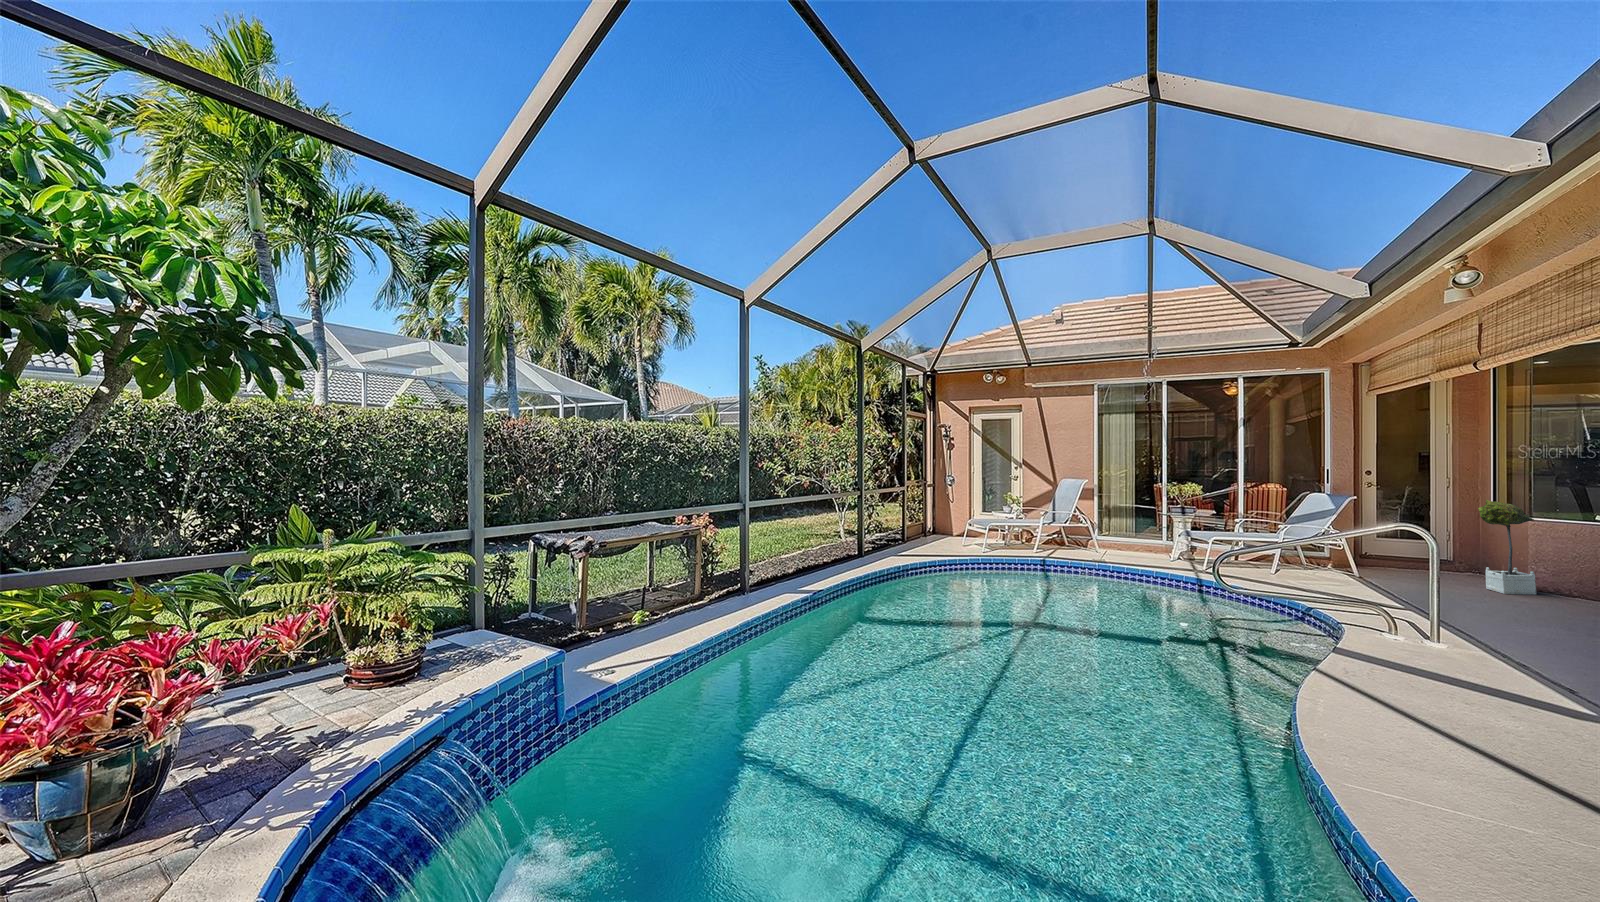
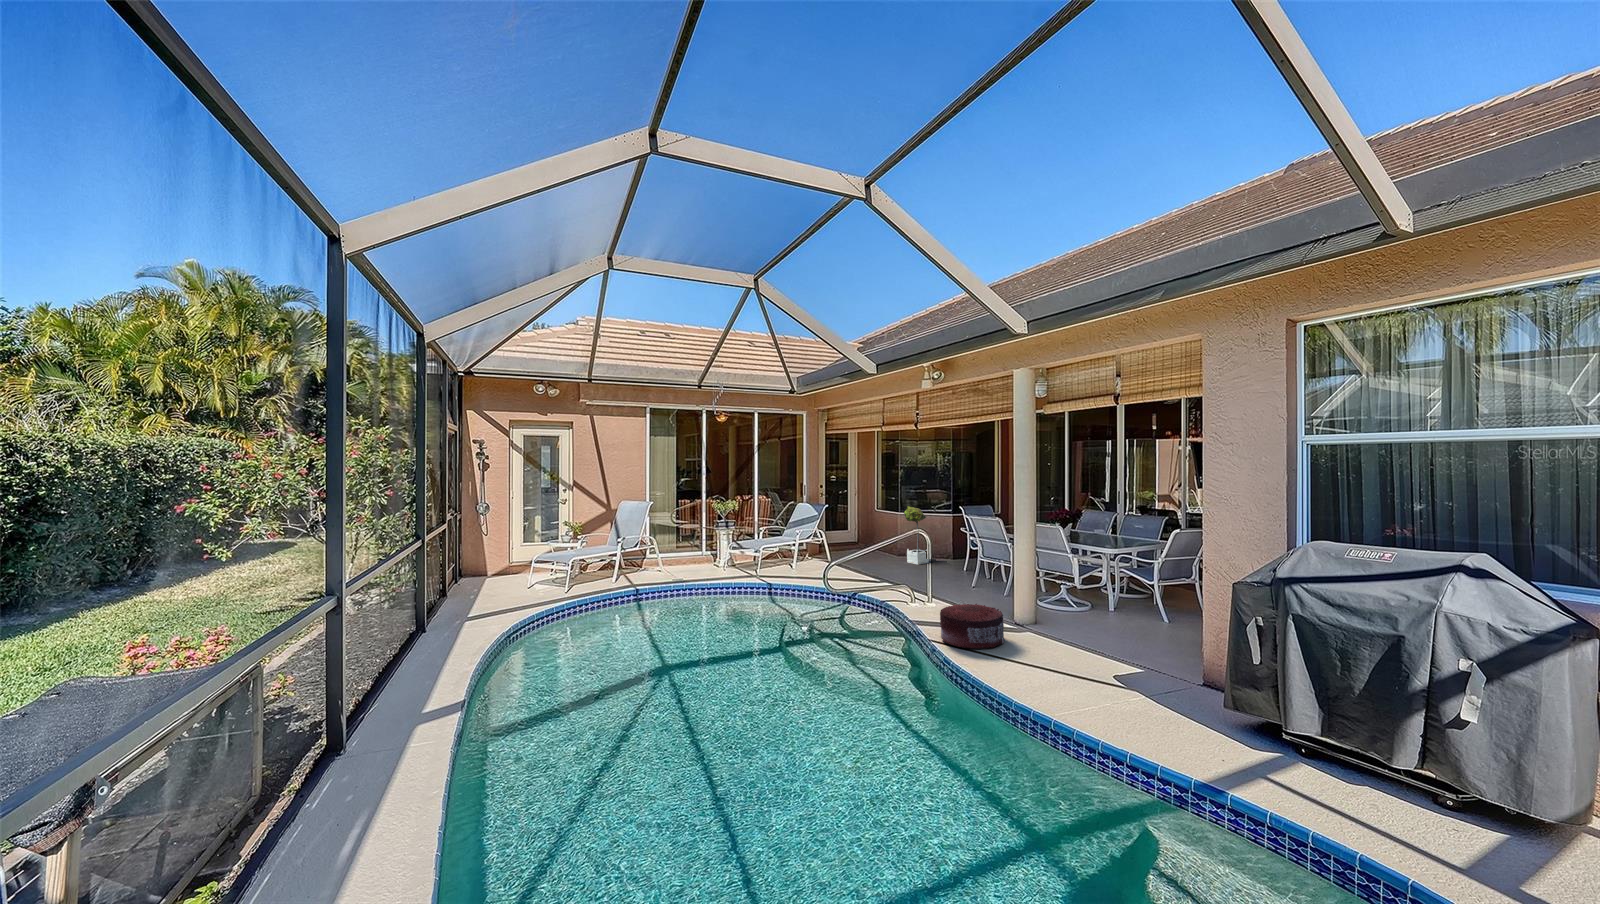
pouf: none [1344,628,1490,706] -> present [940,604,1004,649]

